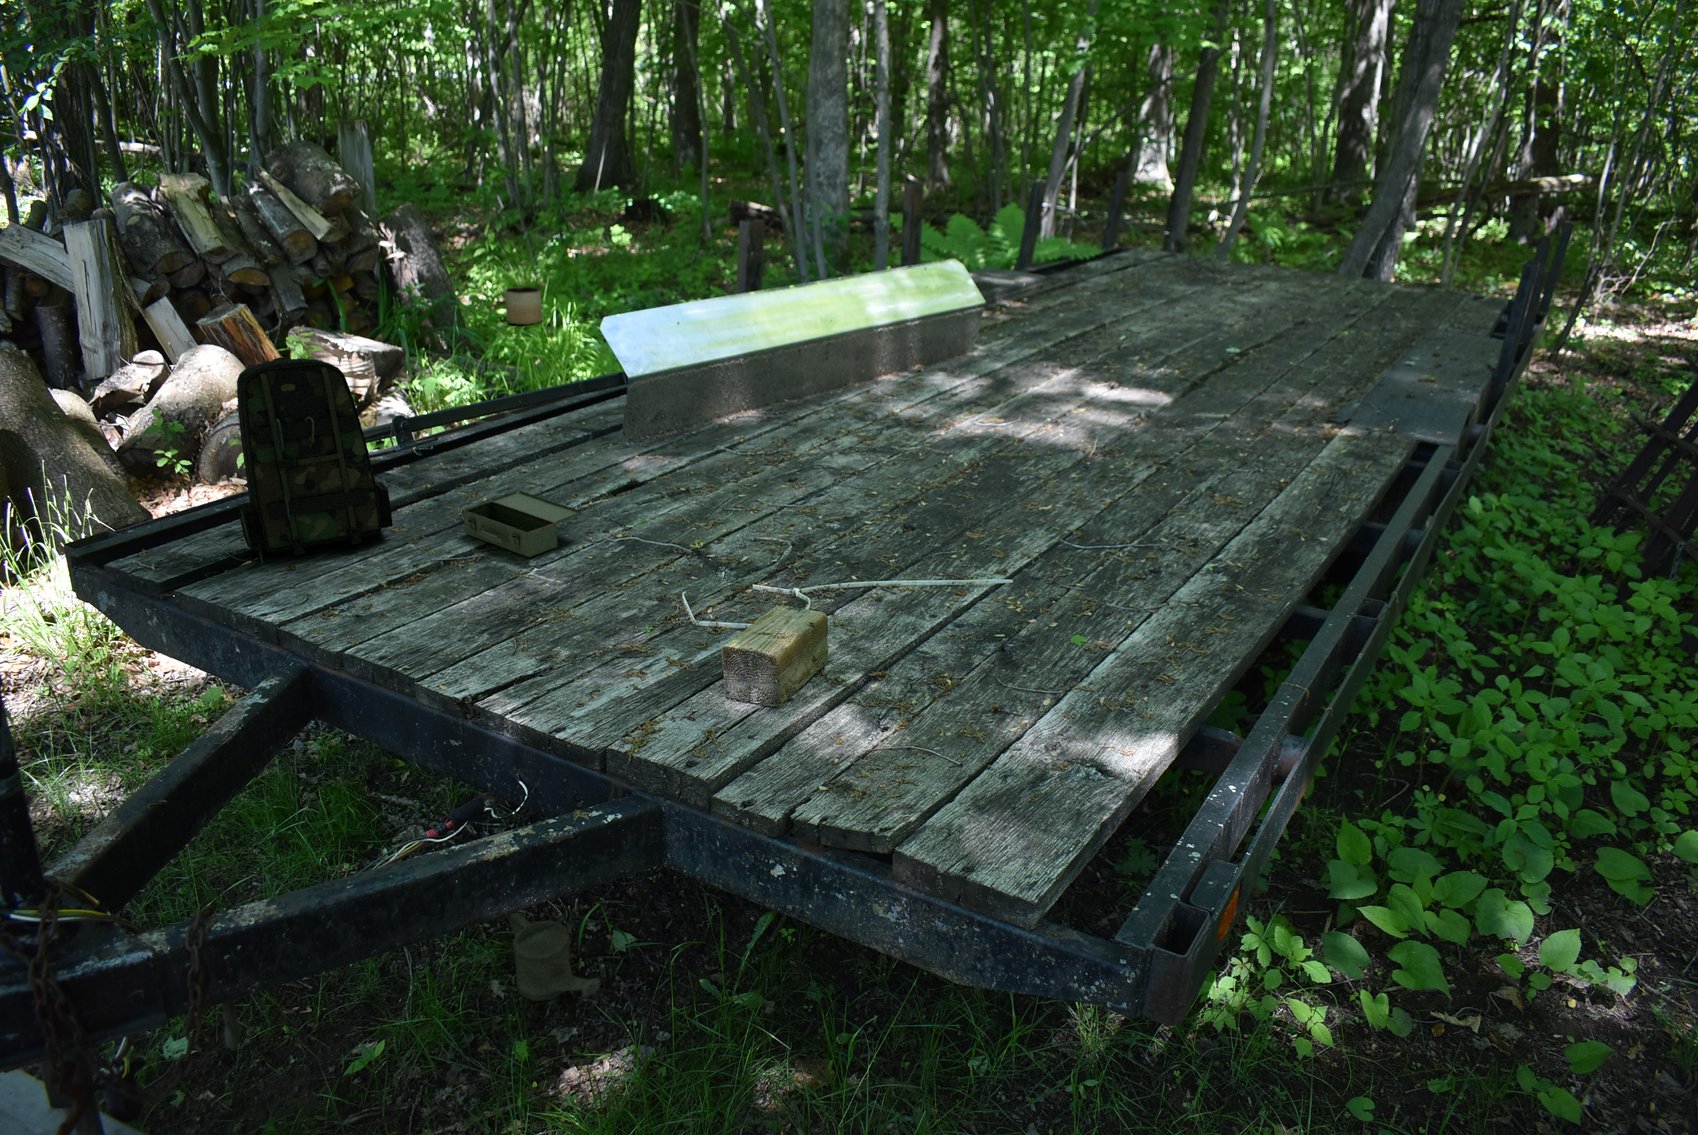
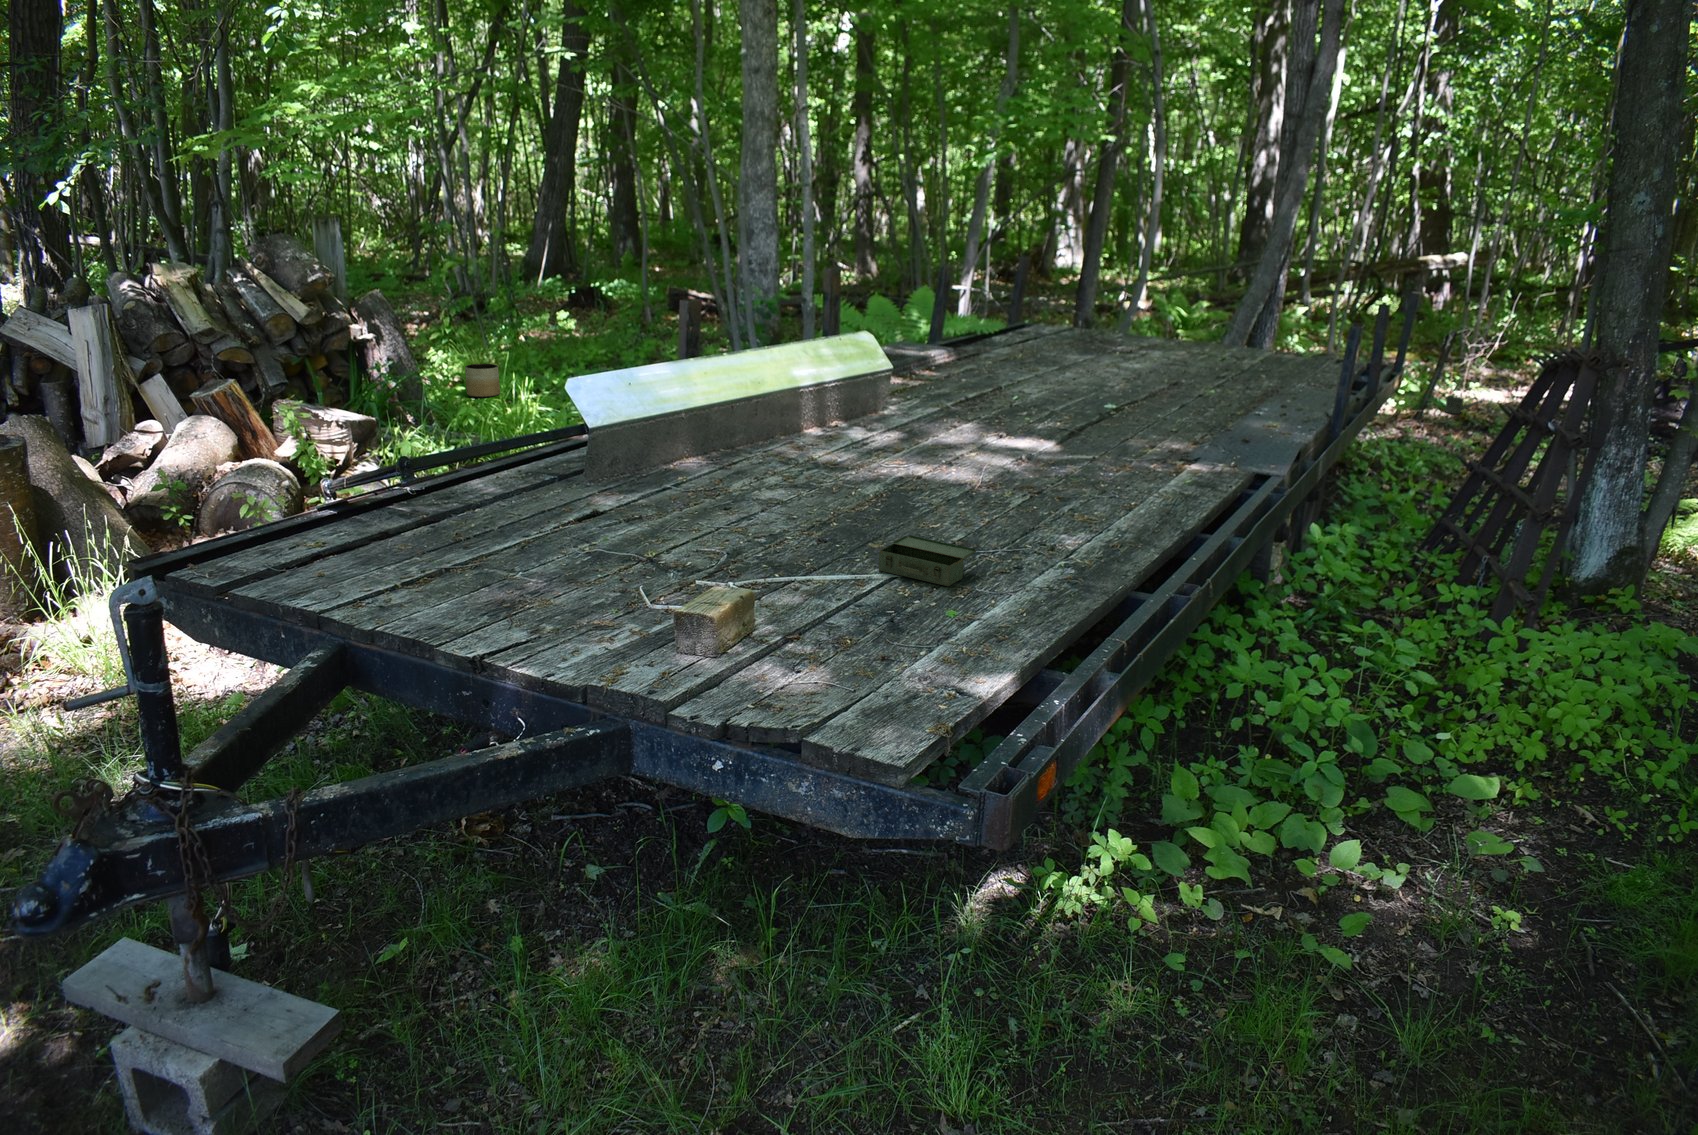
backpack: present [237,357,393,565] -> none [275,409,401,574]
toolbox: present [463,491,582,557] -> present [879,535,976,586]
watering can: present [510,913,600,1001] -> present [1439,396,1483,414]

